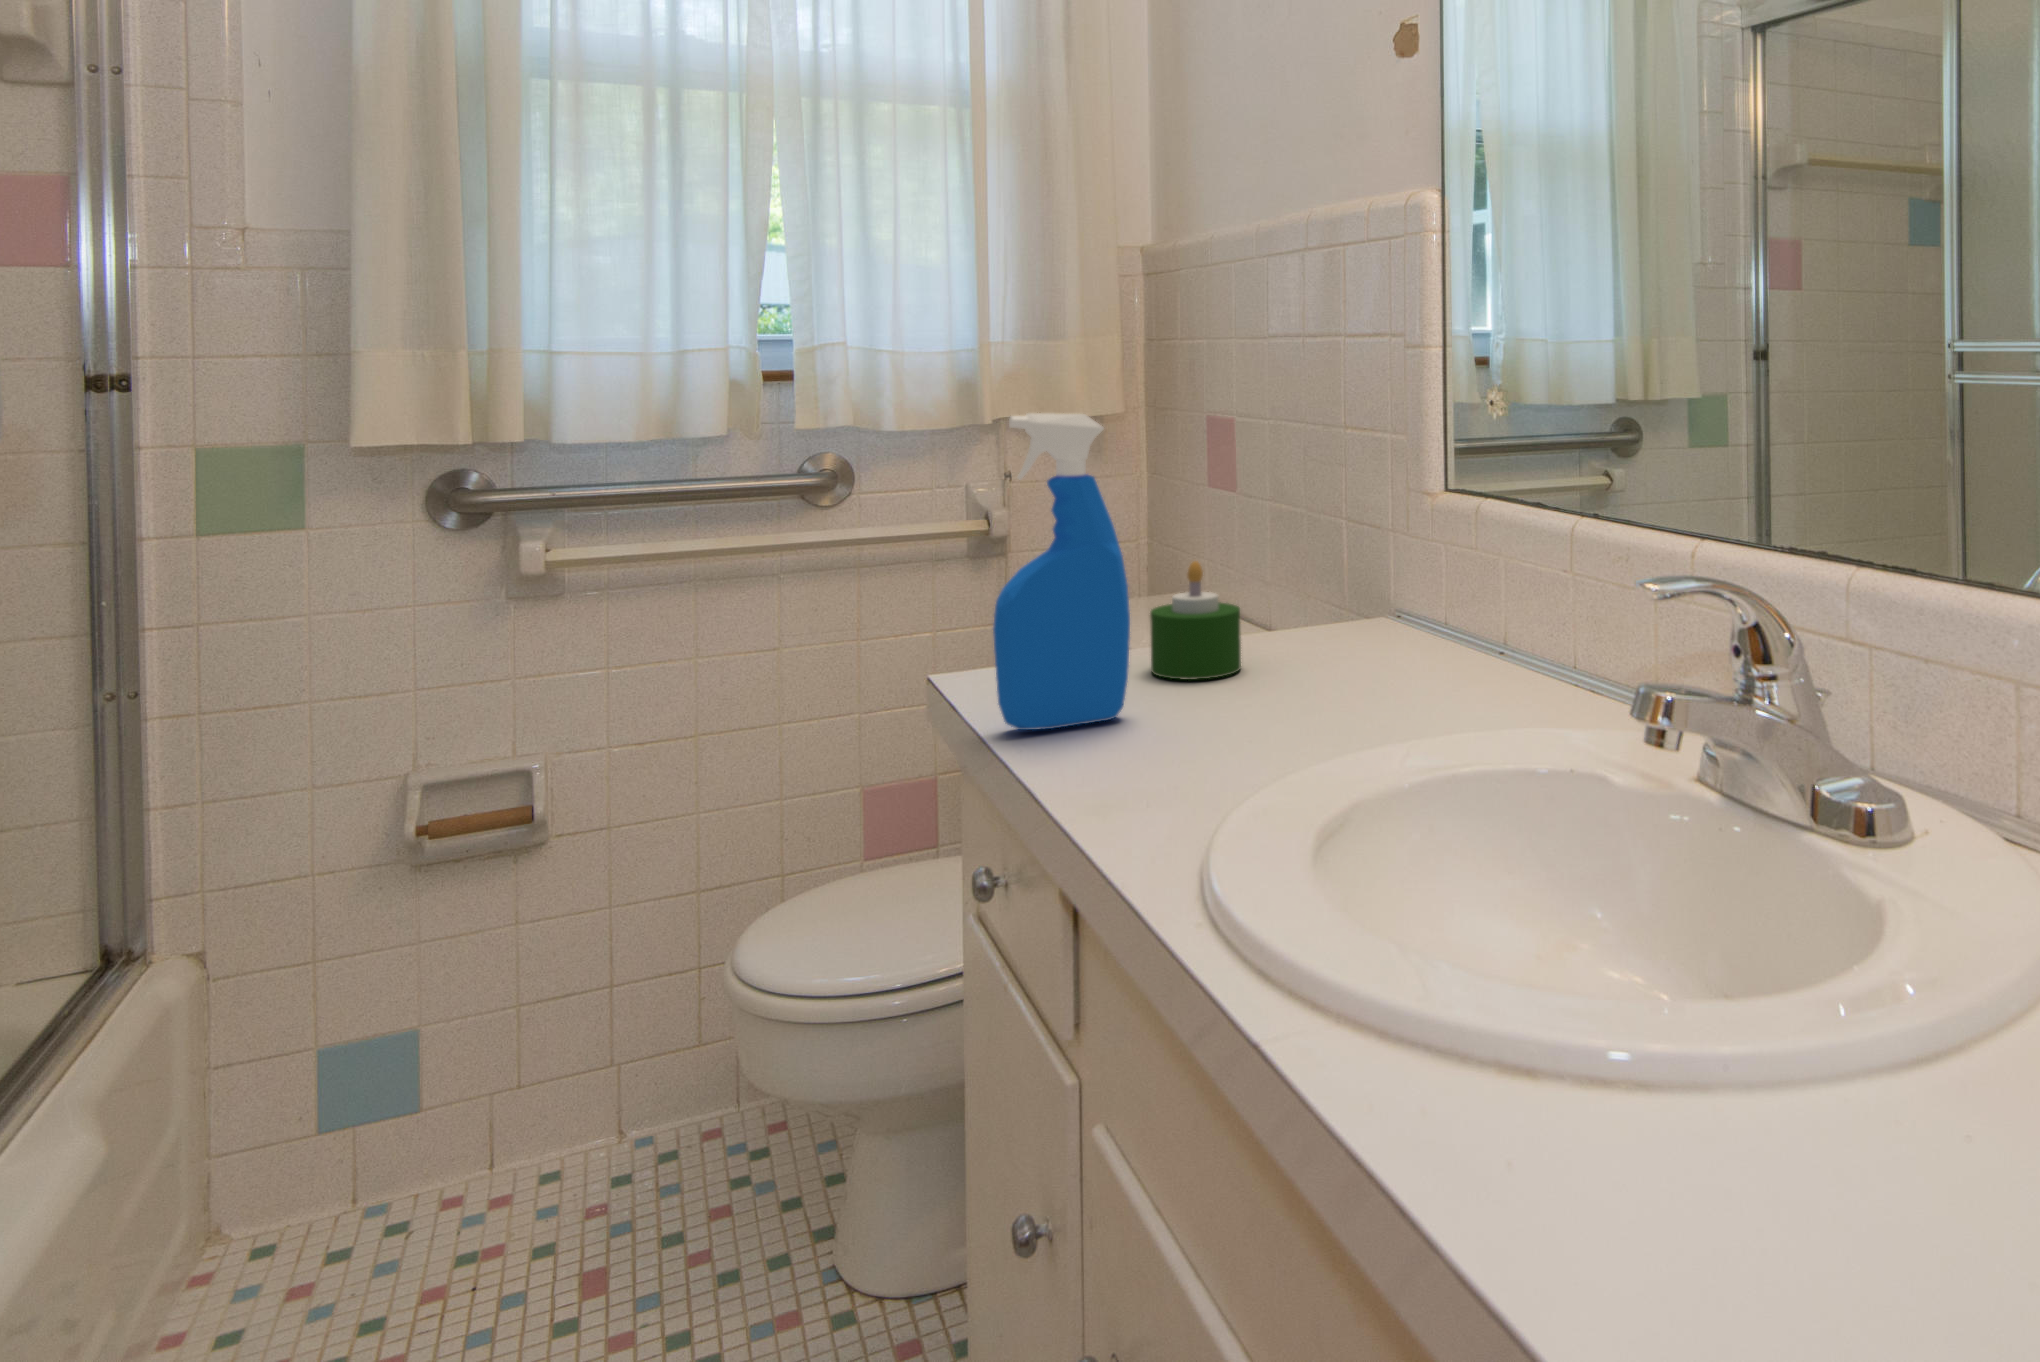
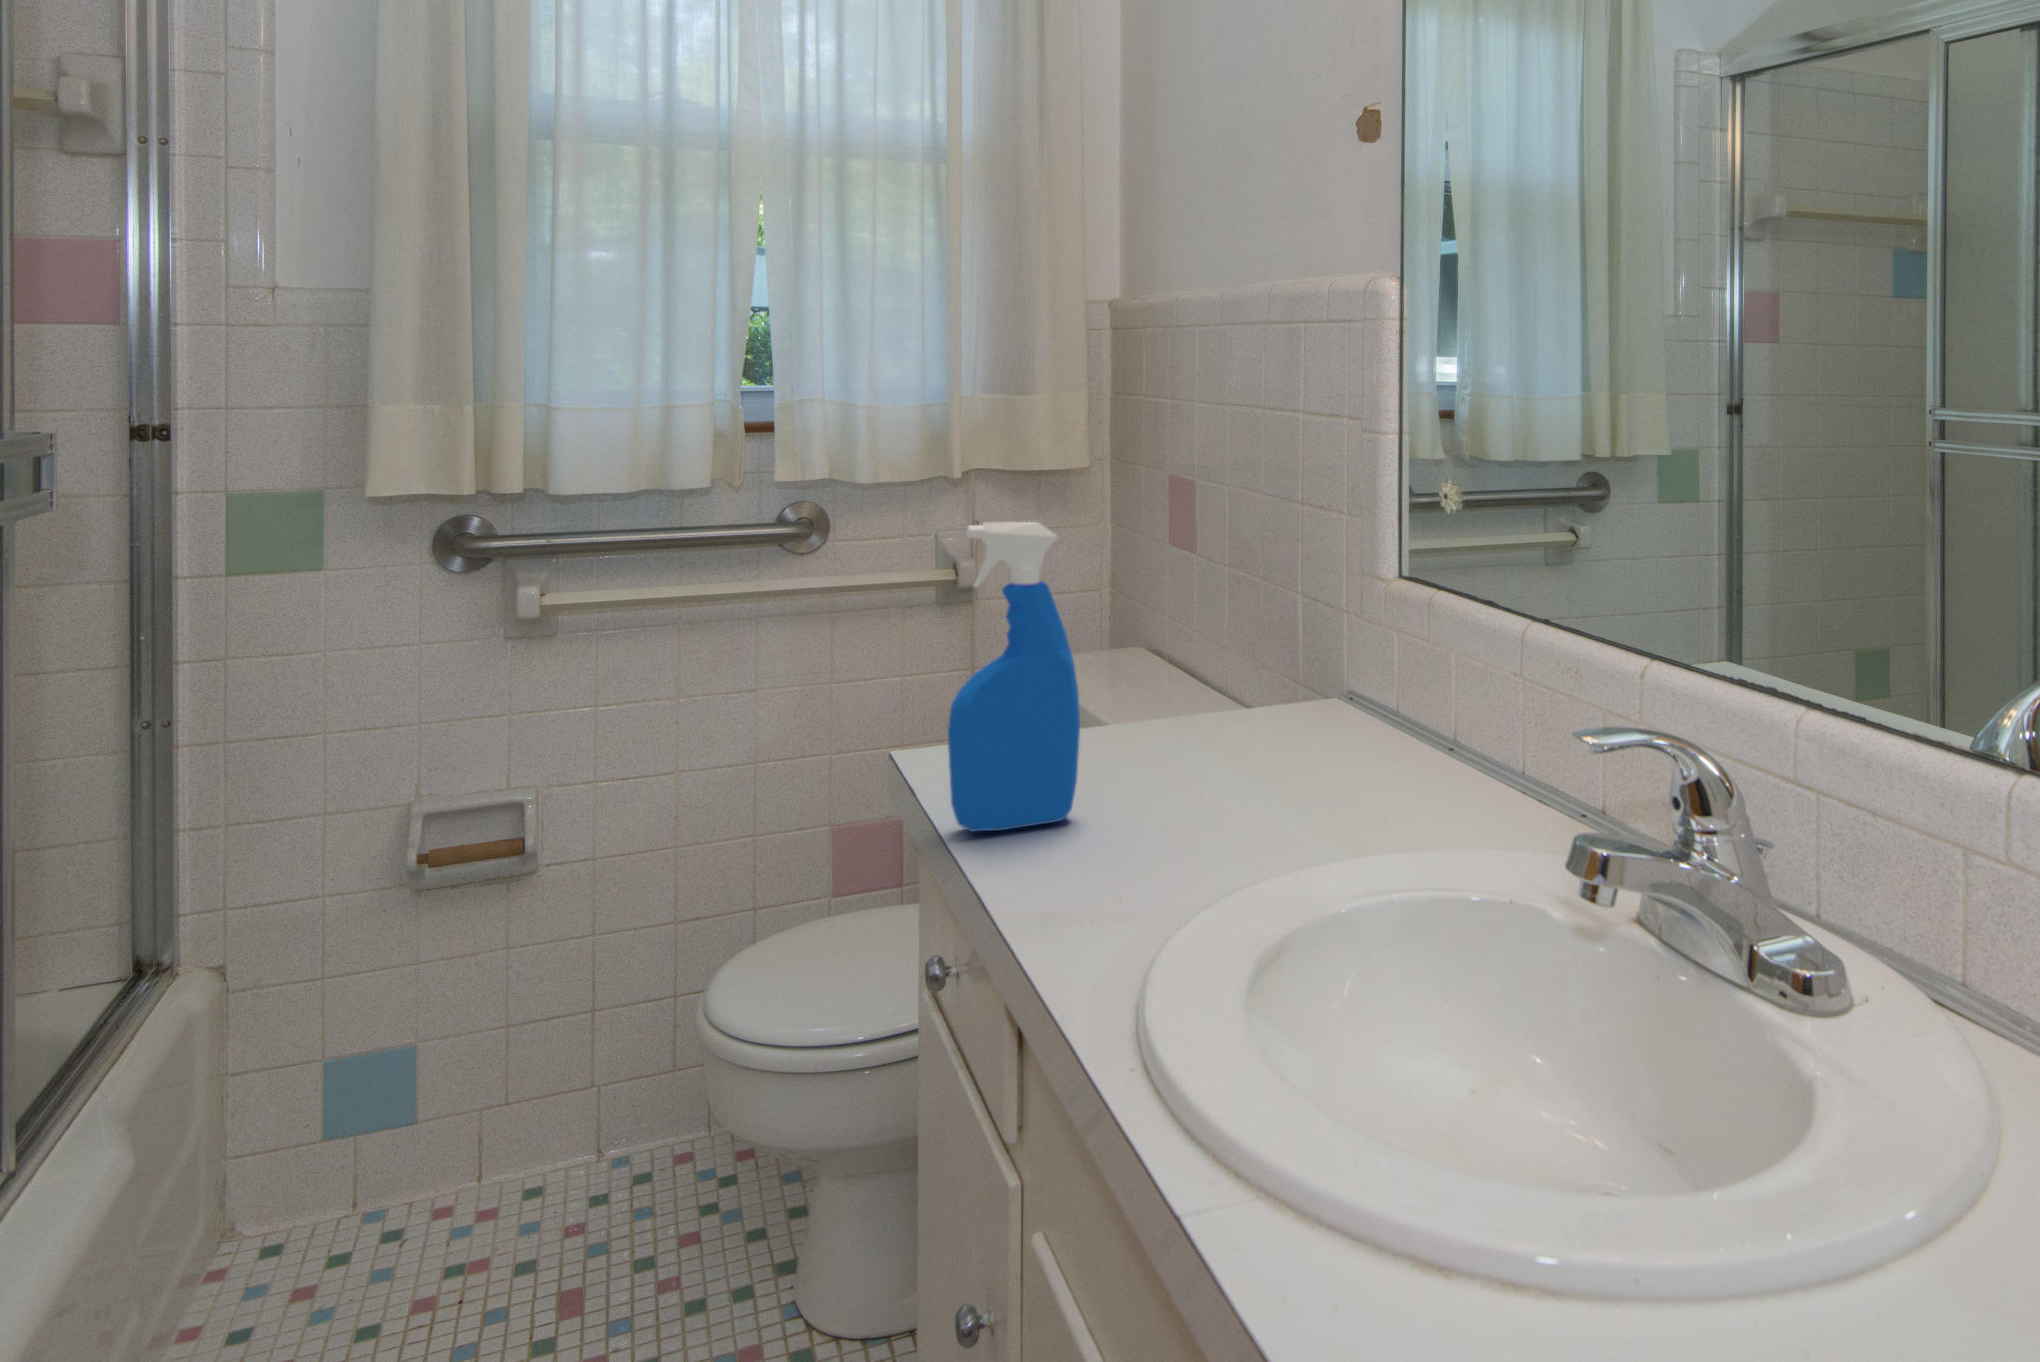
candle: present [1150,561,1241,679] -> none [1102,654,1190,774]

